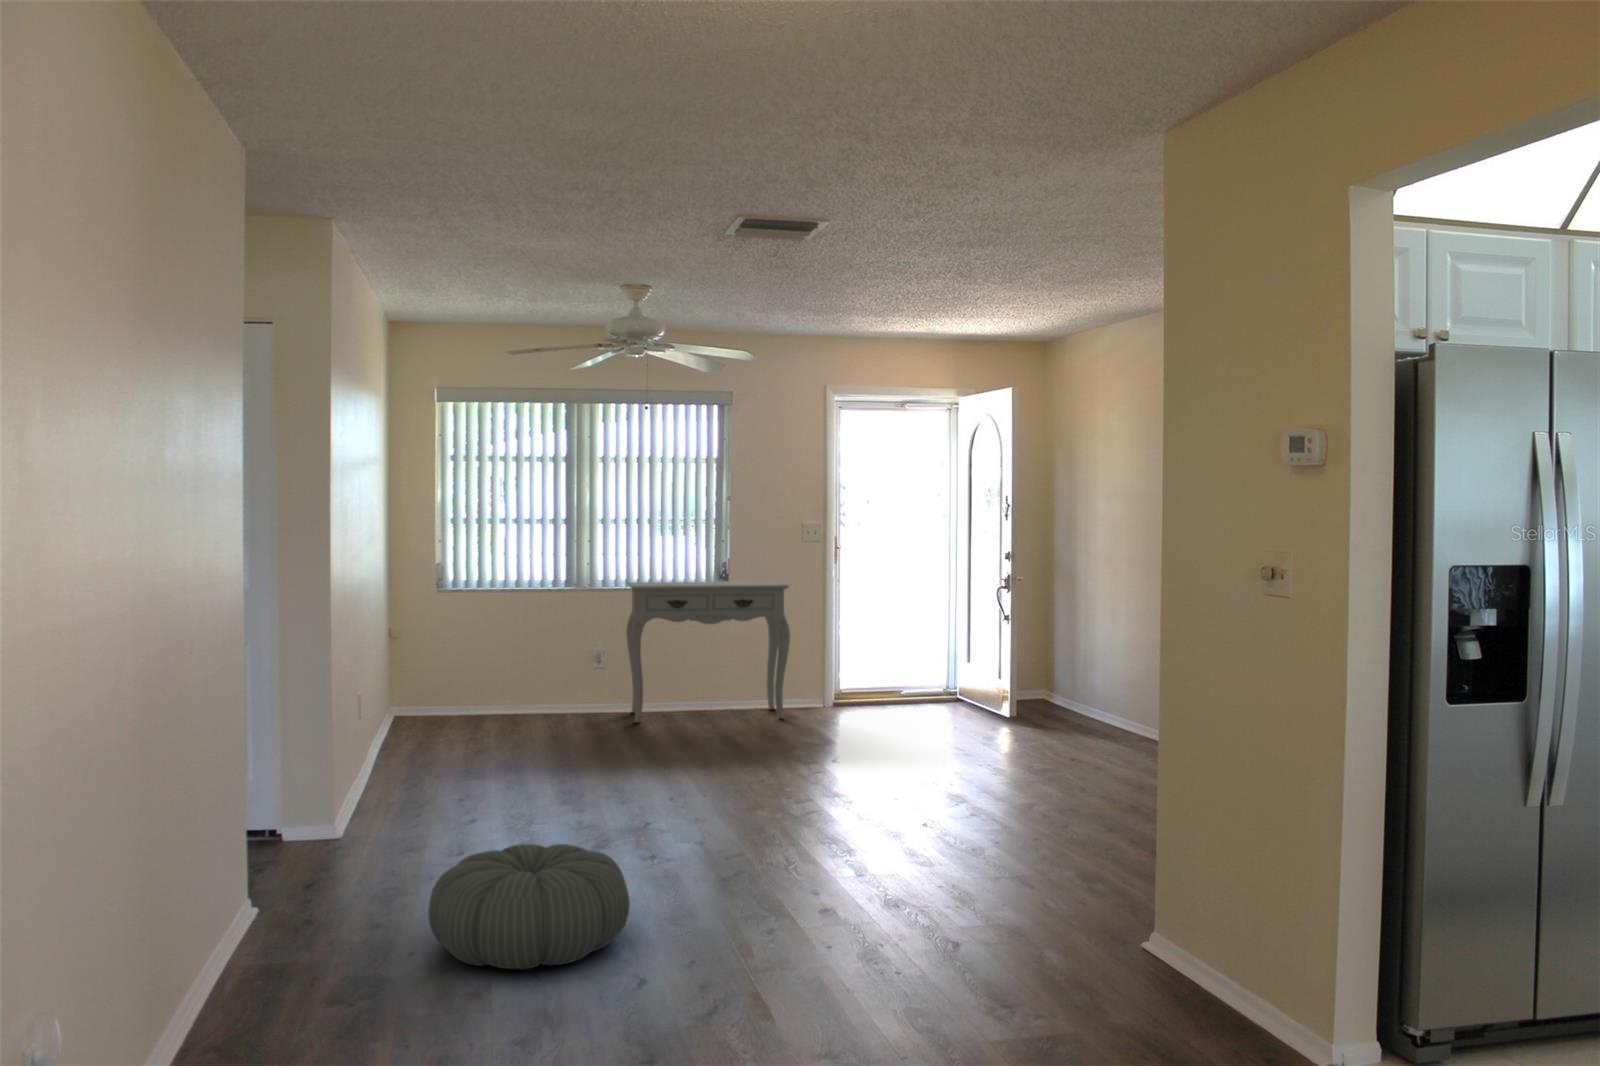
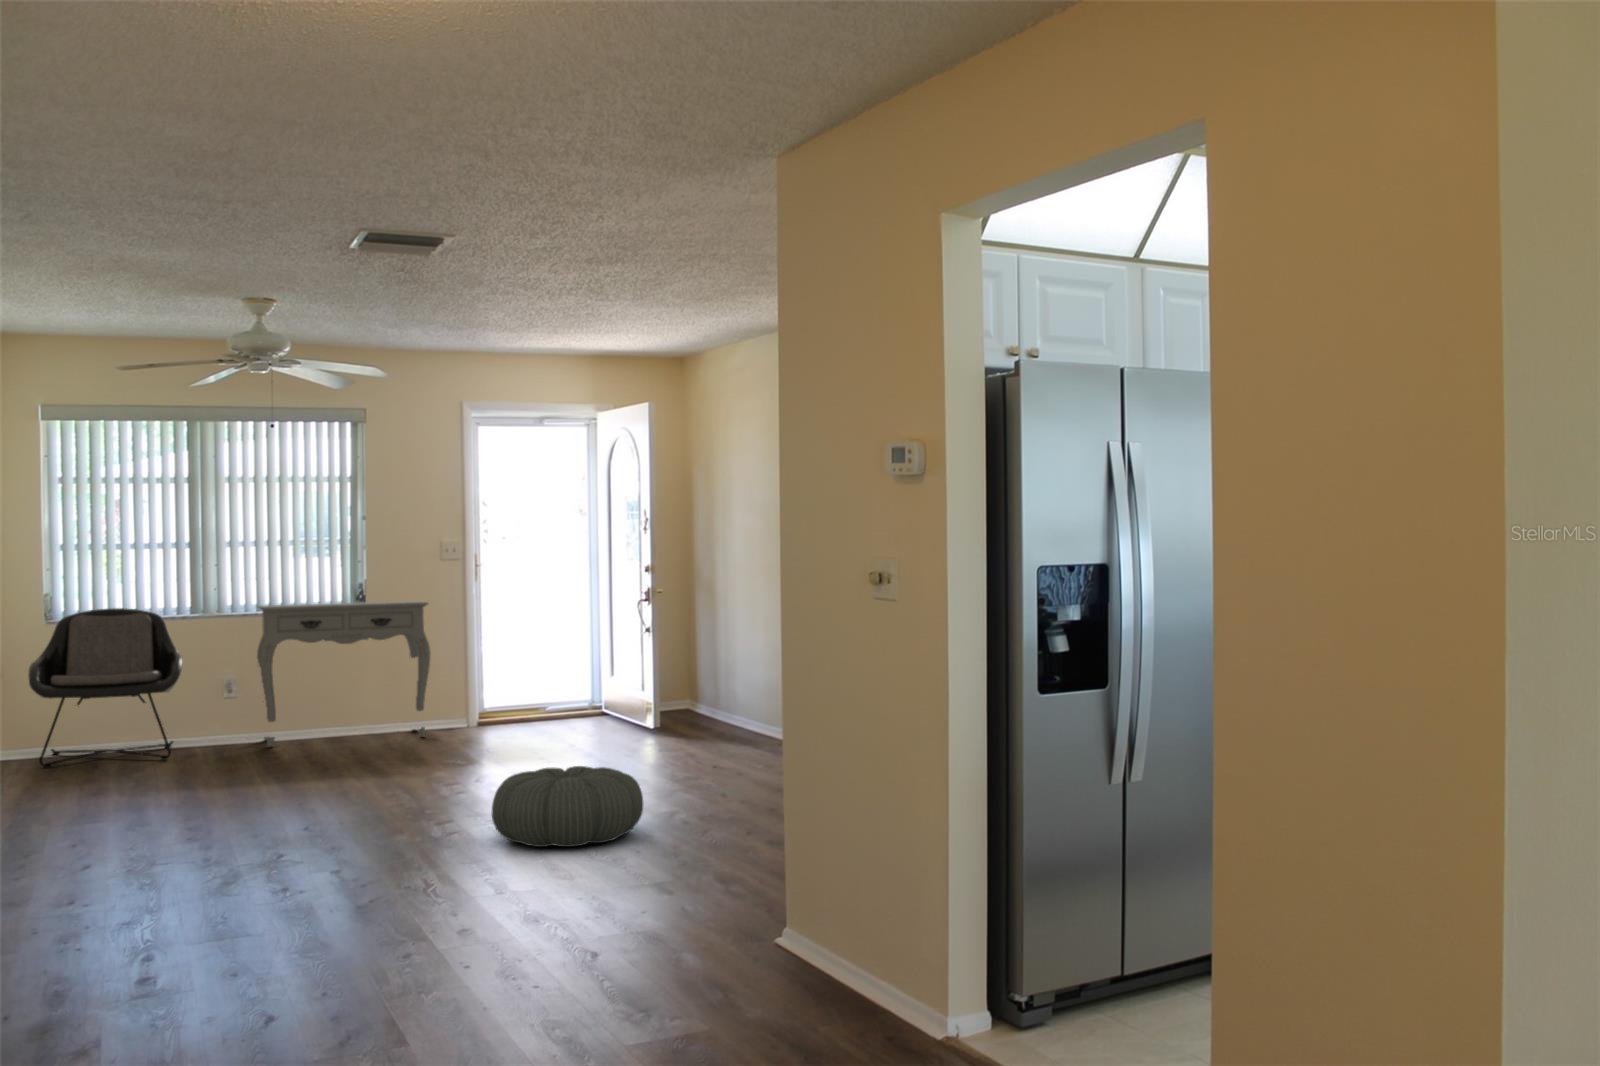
lounge chair: none [420,582,558,736] -> present [29,608,182,768]
pouf: present [428,844,630,970] -> present [492,766,643,847]

